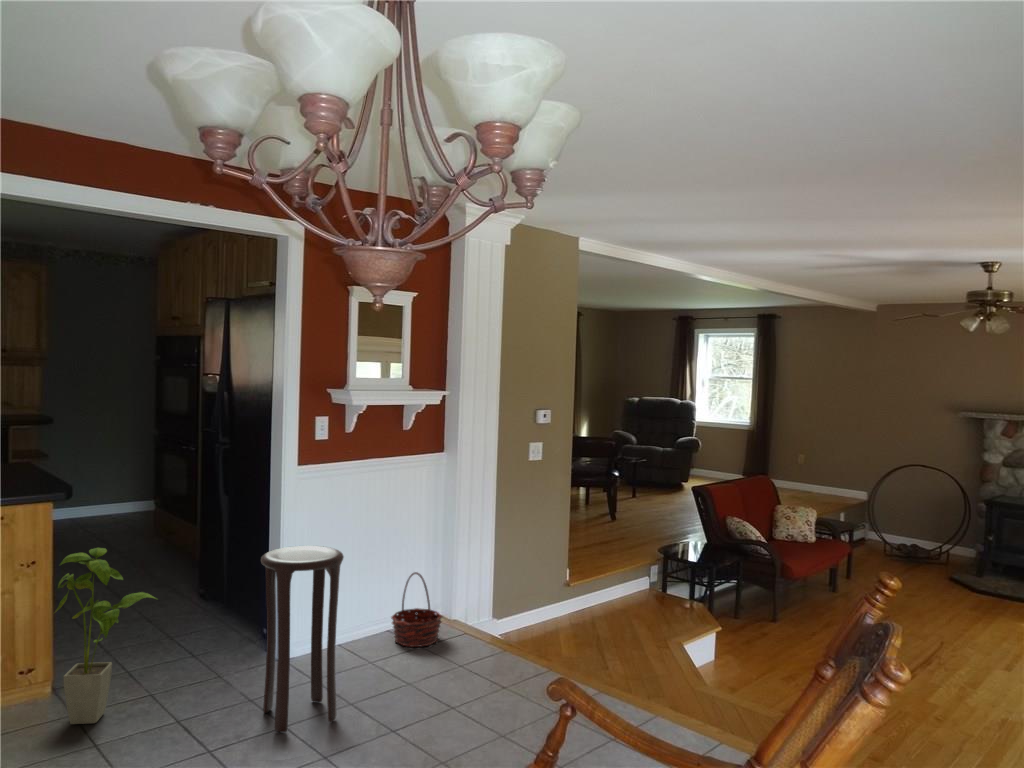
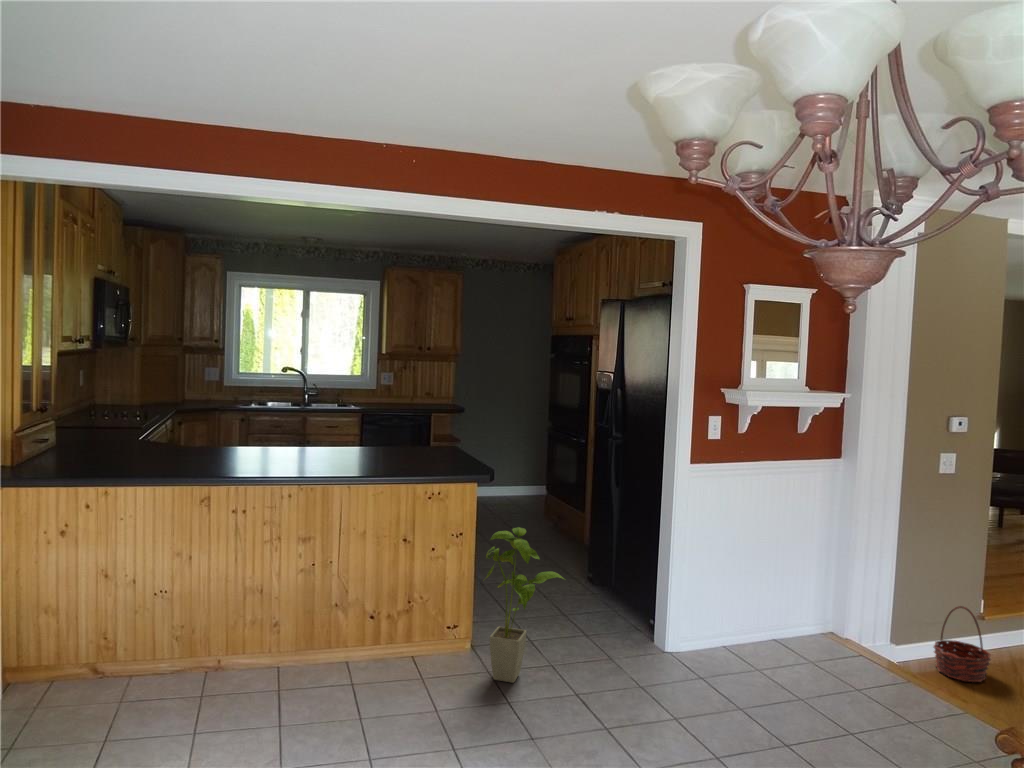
stool: present [261,546,344,732] -> none [659,547,745,730]
basket: present [391,572,442,647] -> present [934,606,991,682]

